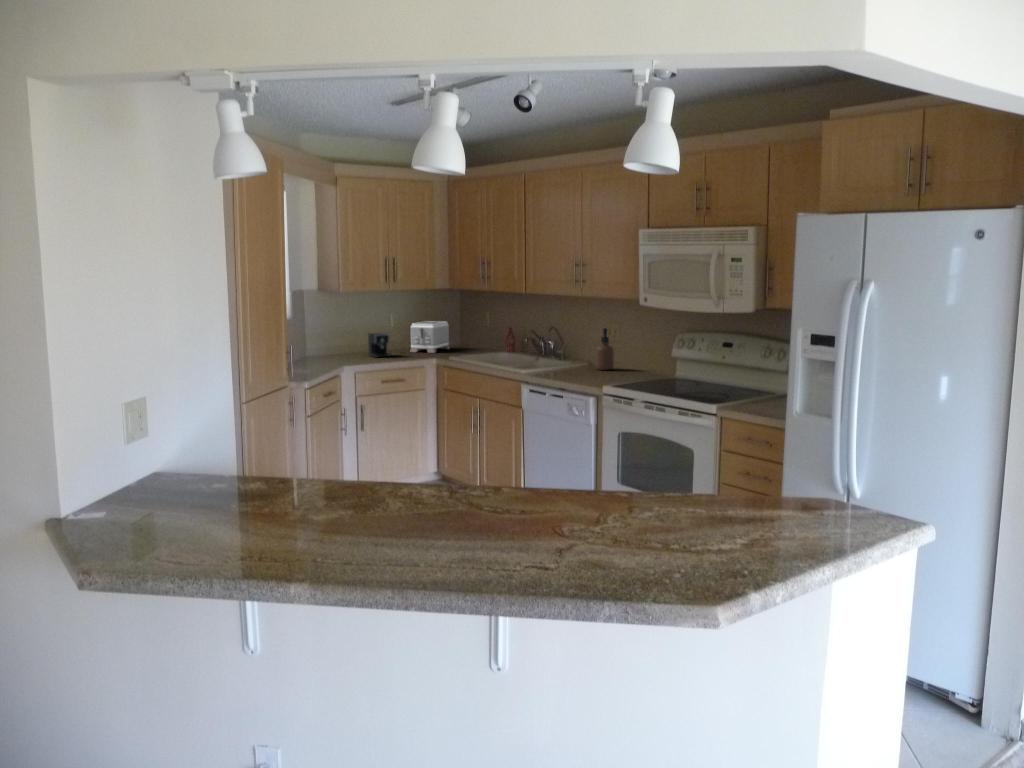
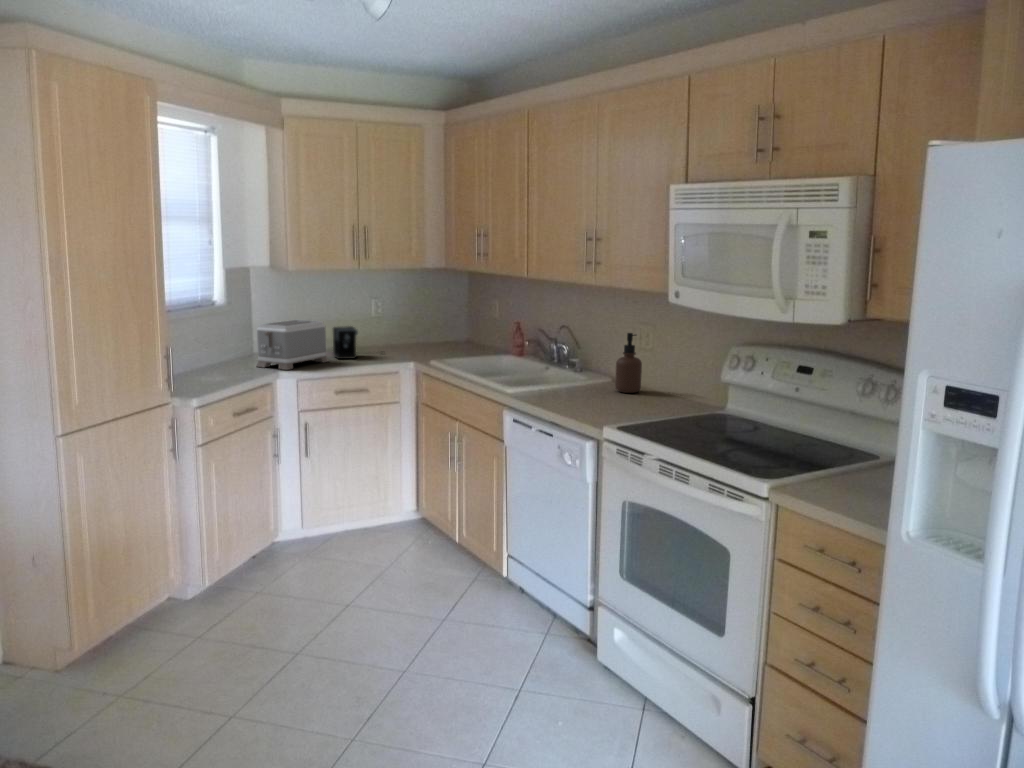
toaster: present [410,321,450,353] -> present [256,320,329,370]

